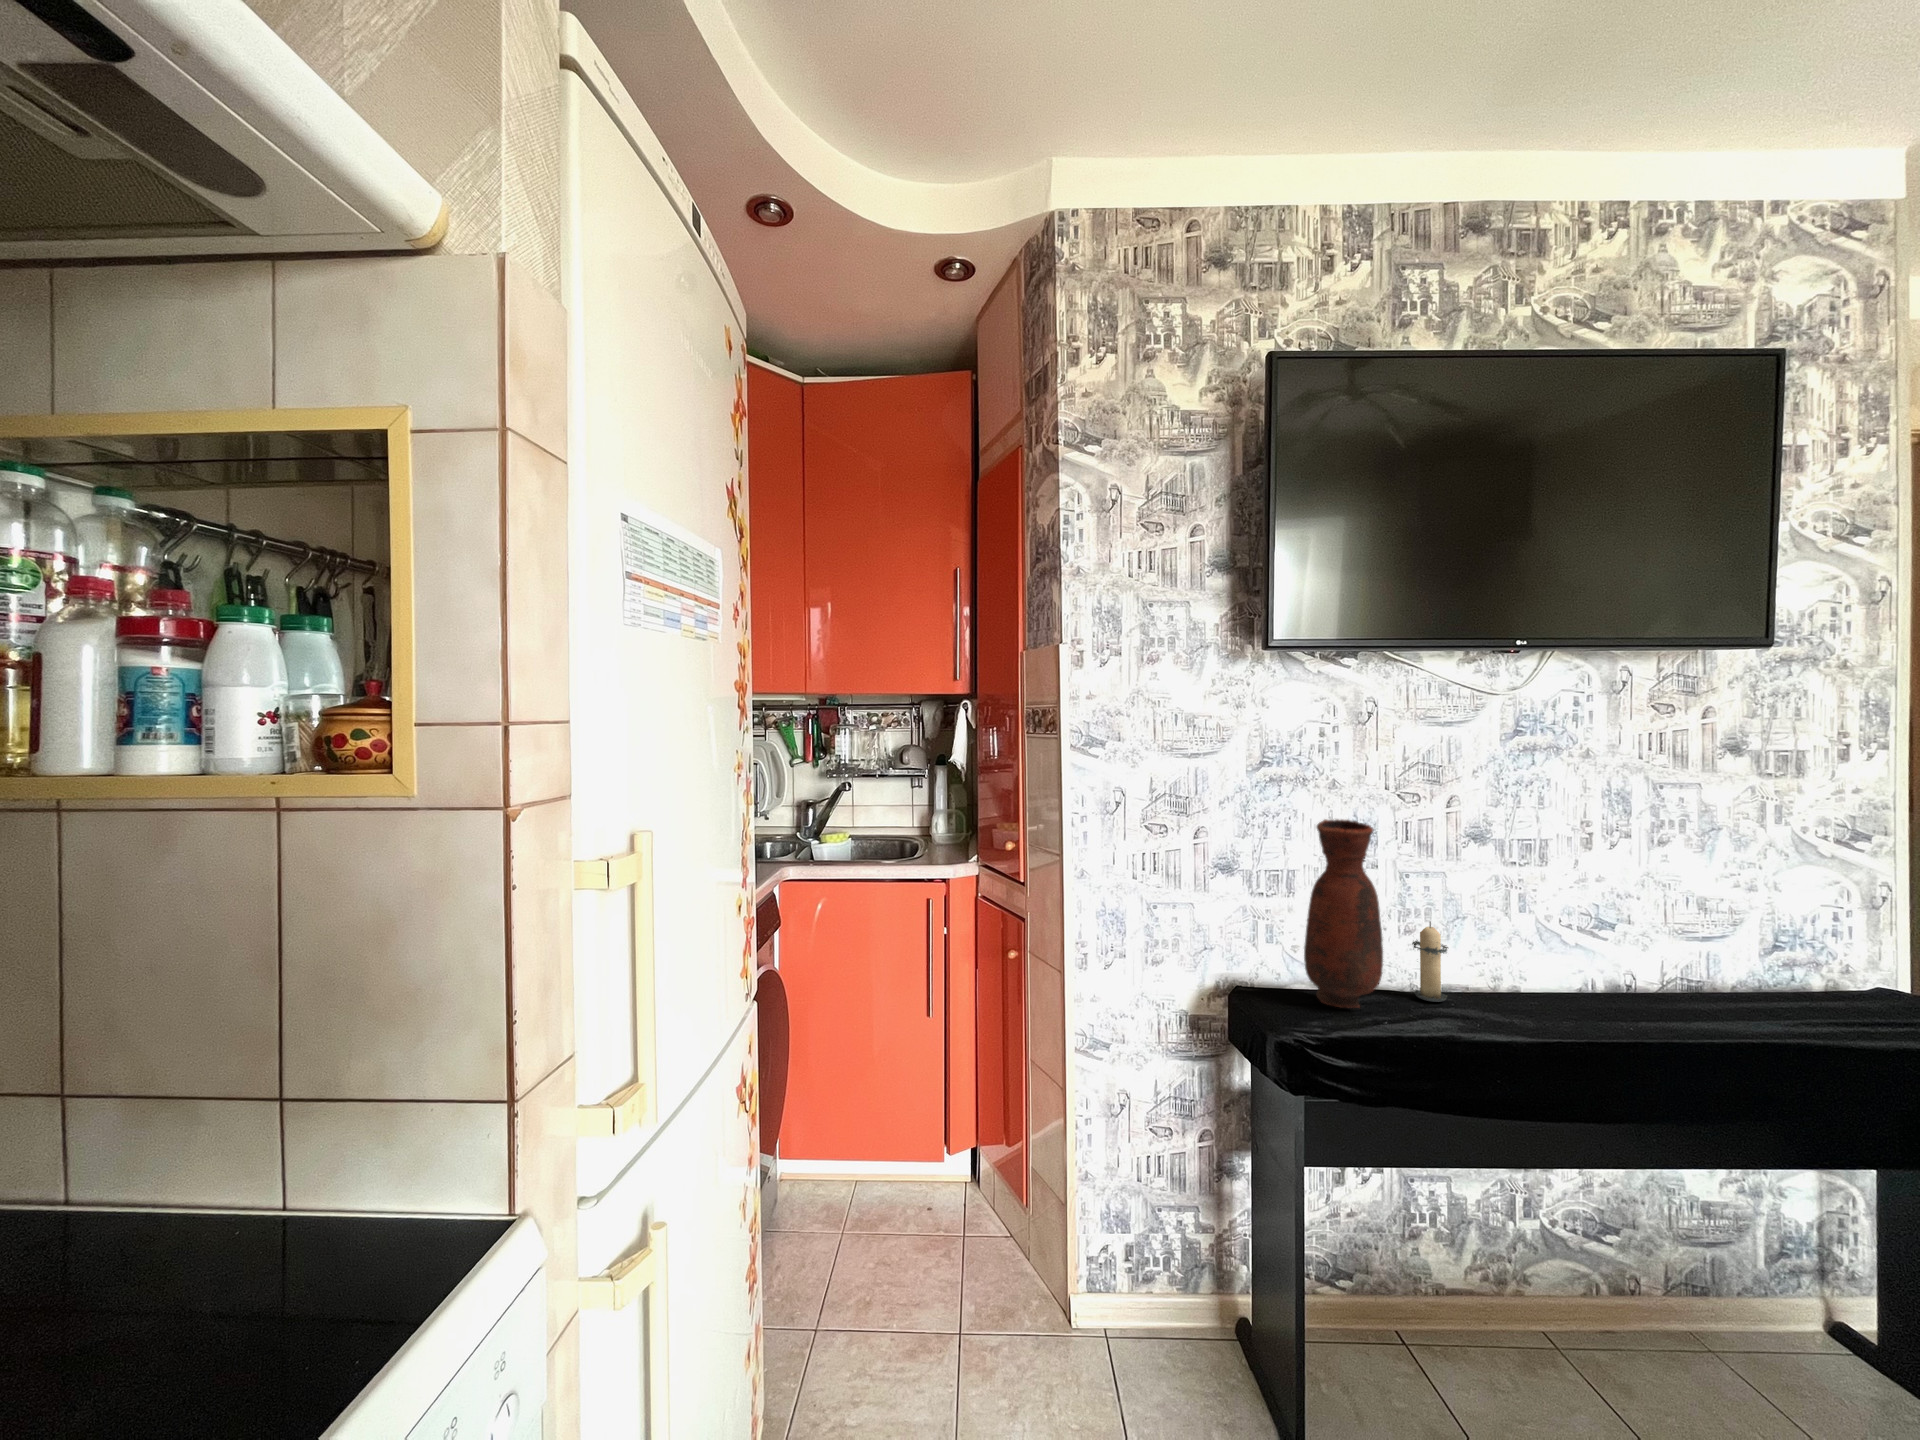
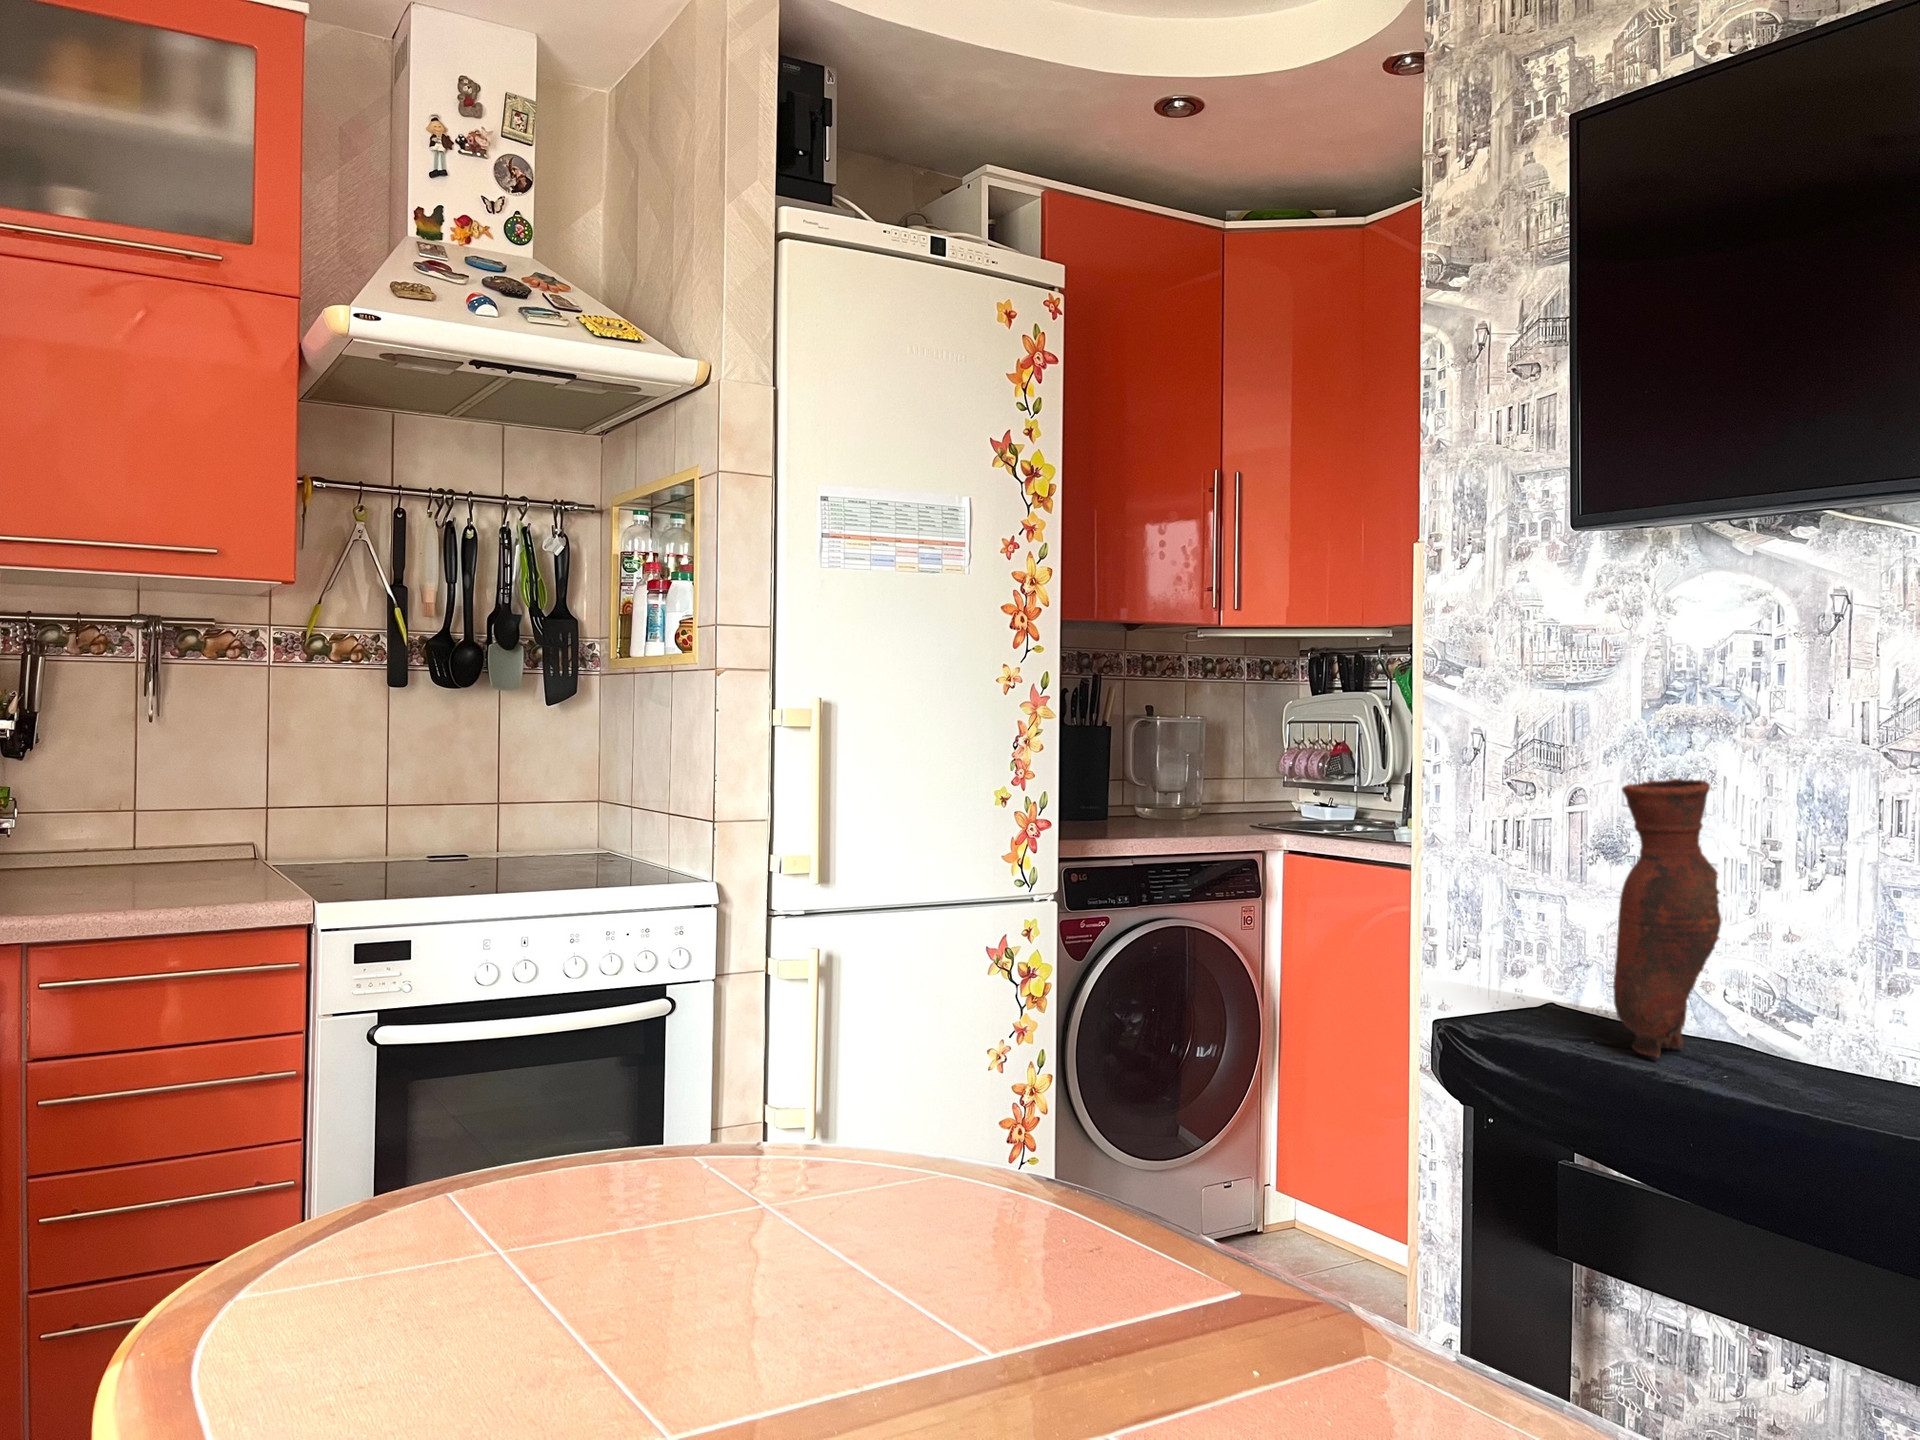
candle: present [1412,922,1448,1002] -> none [1789,957,1863,1092]

